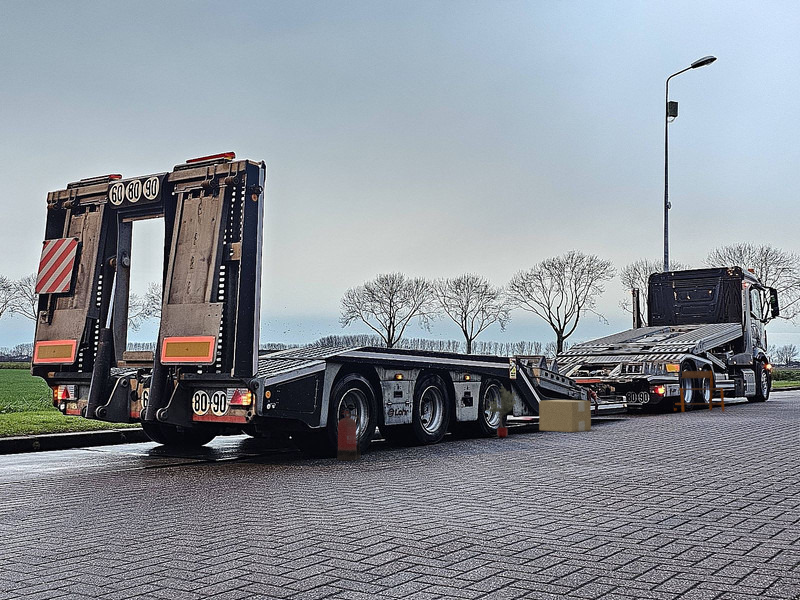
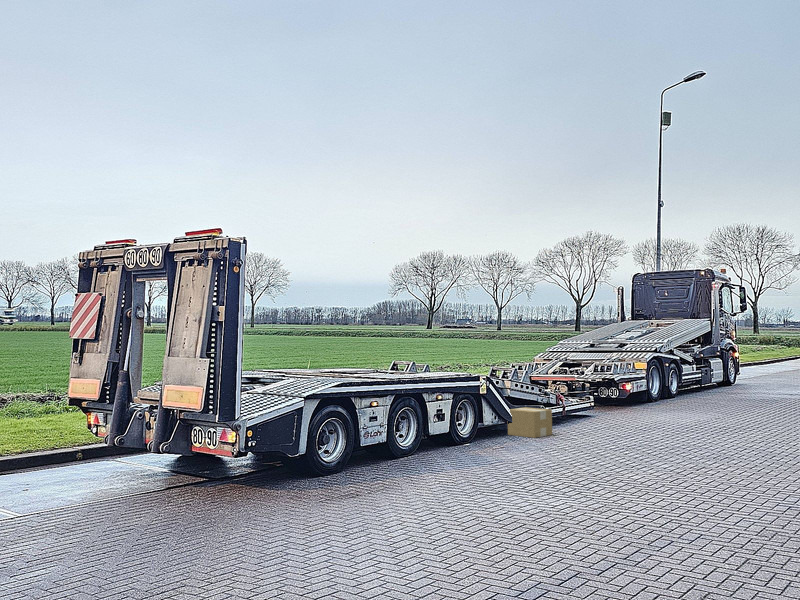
bench: present [674,371,725,412] -> none [642,367,687,405]
potted tree: present [486,386,516,437] -> none [456,402,483,446]
fire extinguisher: present [337,411,361,460] -> none [315,440,336,482]

